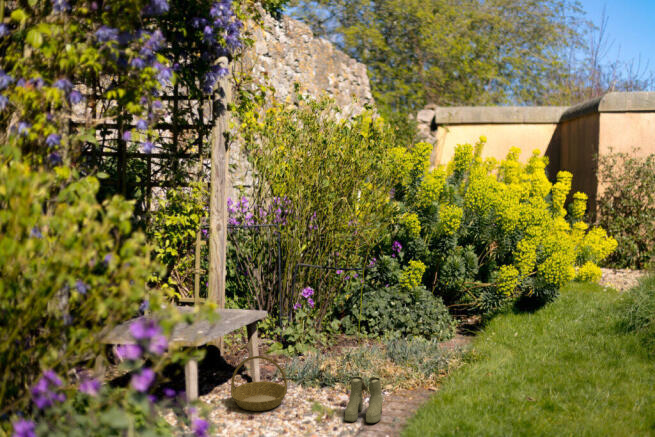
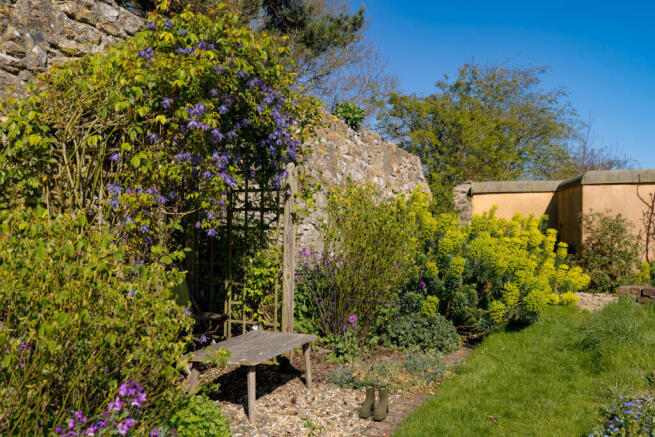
basket: present [231,356,287,411] -> none [287,366,325,405]

